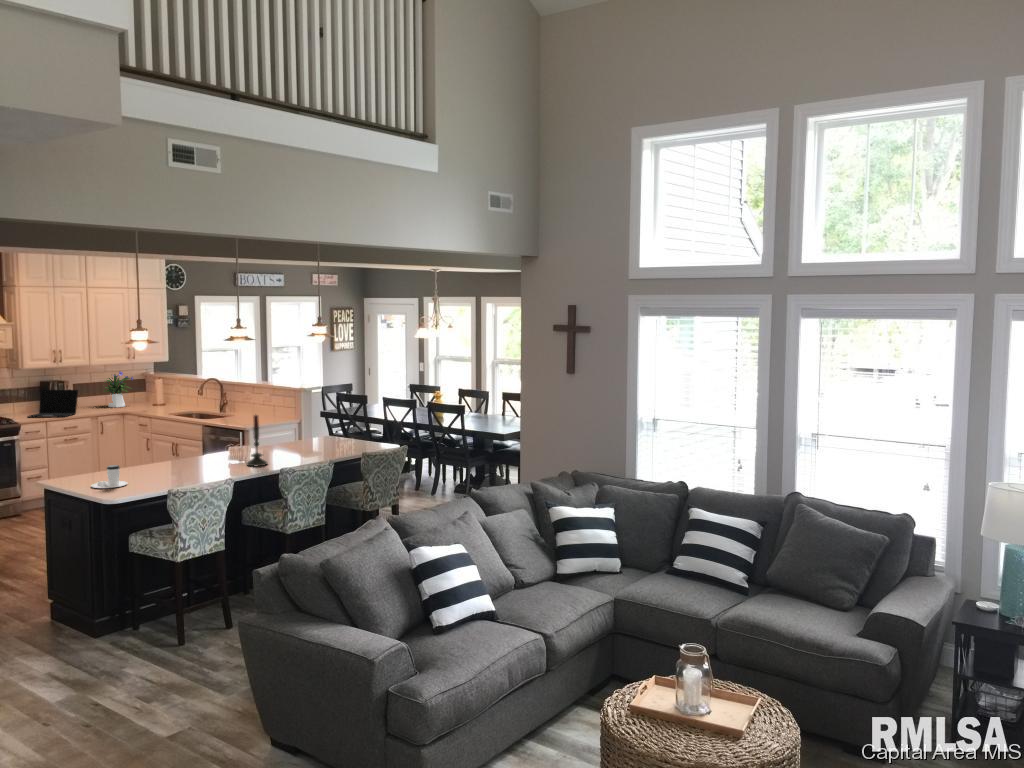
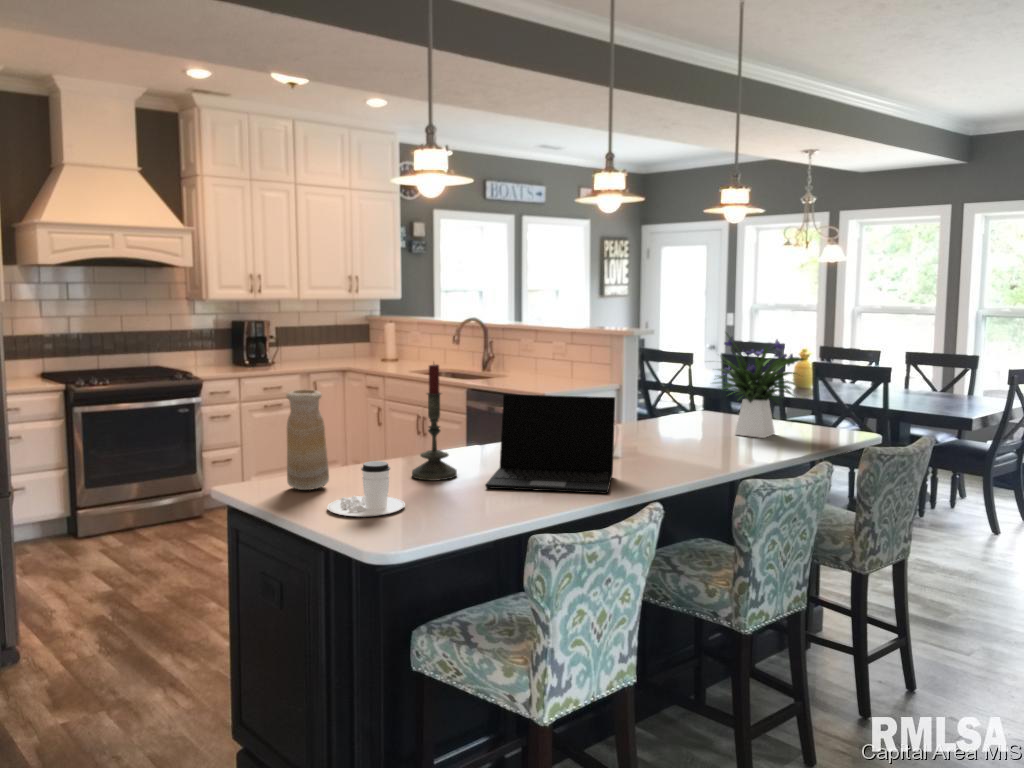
flower arrangement: present [104,371,133,407] -> present [717,333,805,438]
laptop: present [27,390,78,418] -> present [485,394,615,494]
candle: present [247,415,267,466] -> present [412,364,457,481]
vase: none [72,434,94,480] -> present [286,389,329,490]

